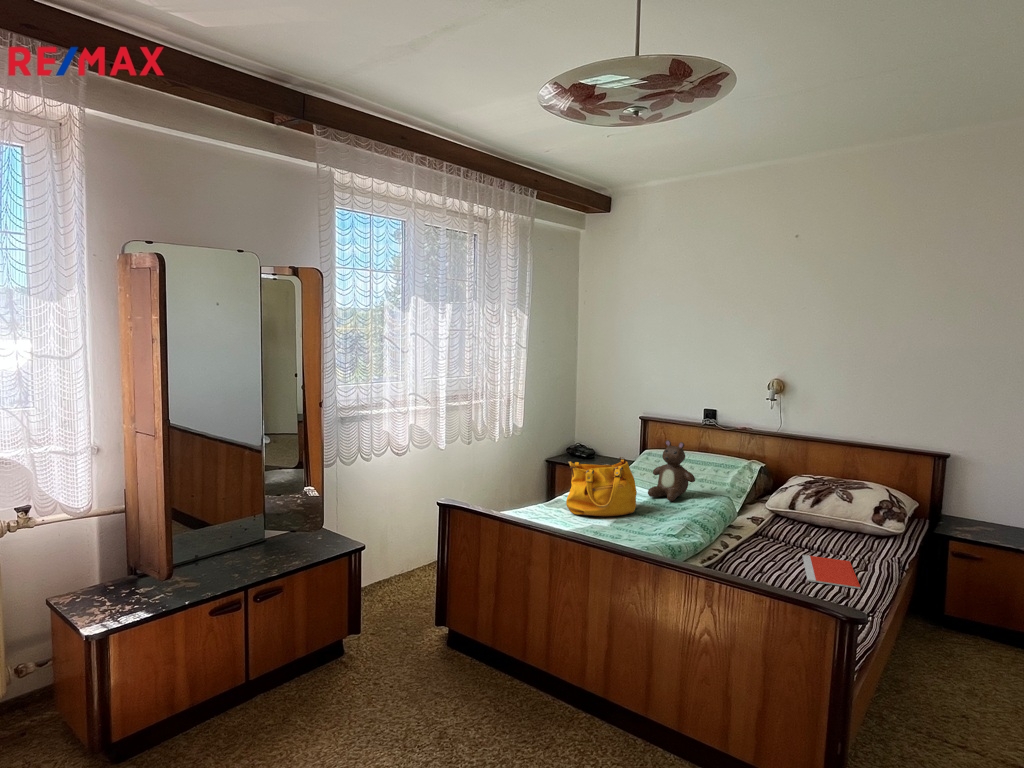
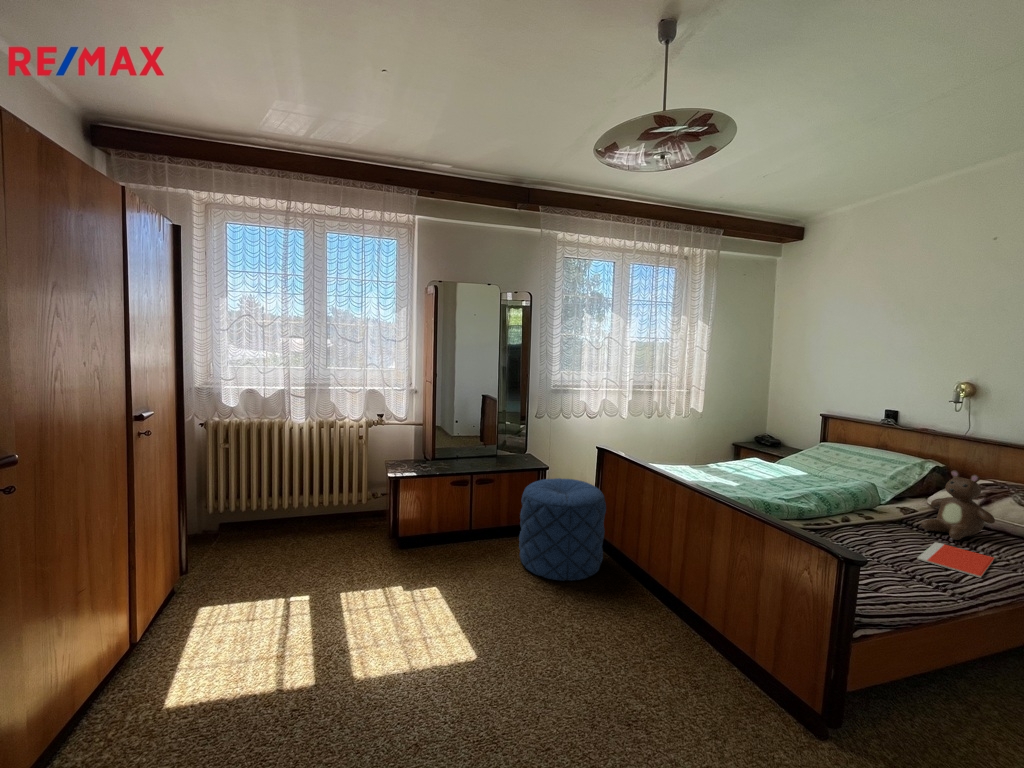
teddy bear: present [648,440,695,501] -> present [921,470,995,540]
handbag: present [566,457,637,517] -> none [705,432,770,481]
pouf: none [341,558,470,725] -> present [519,478,606,581]

